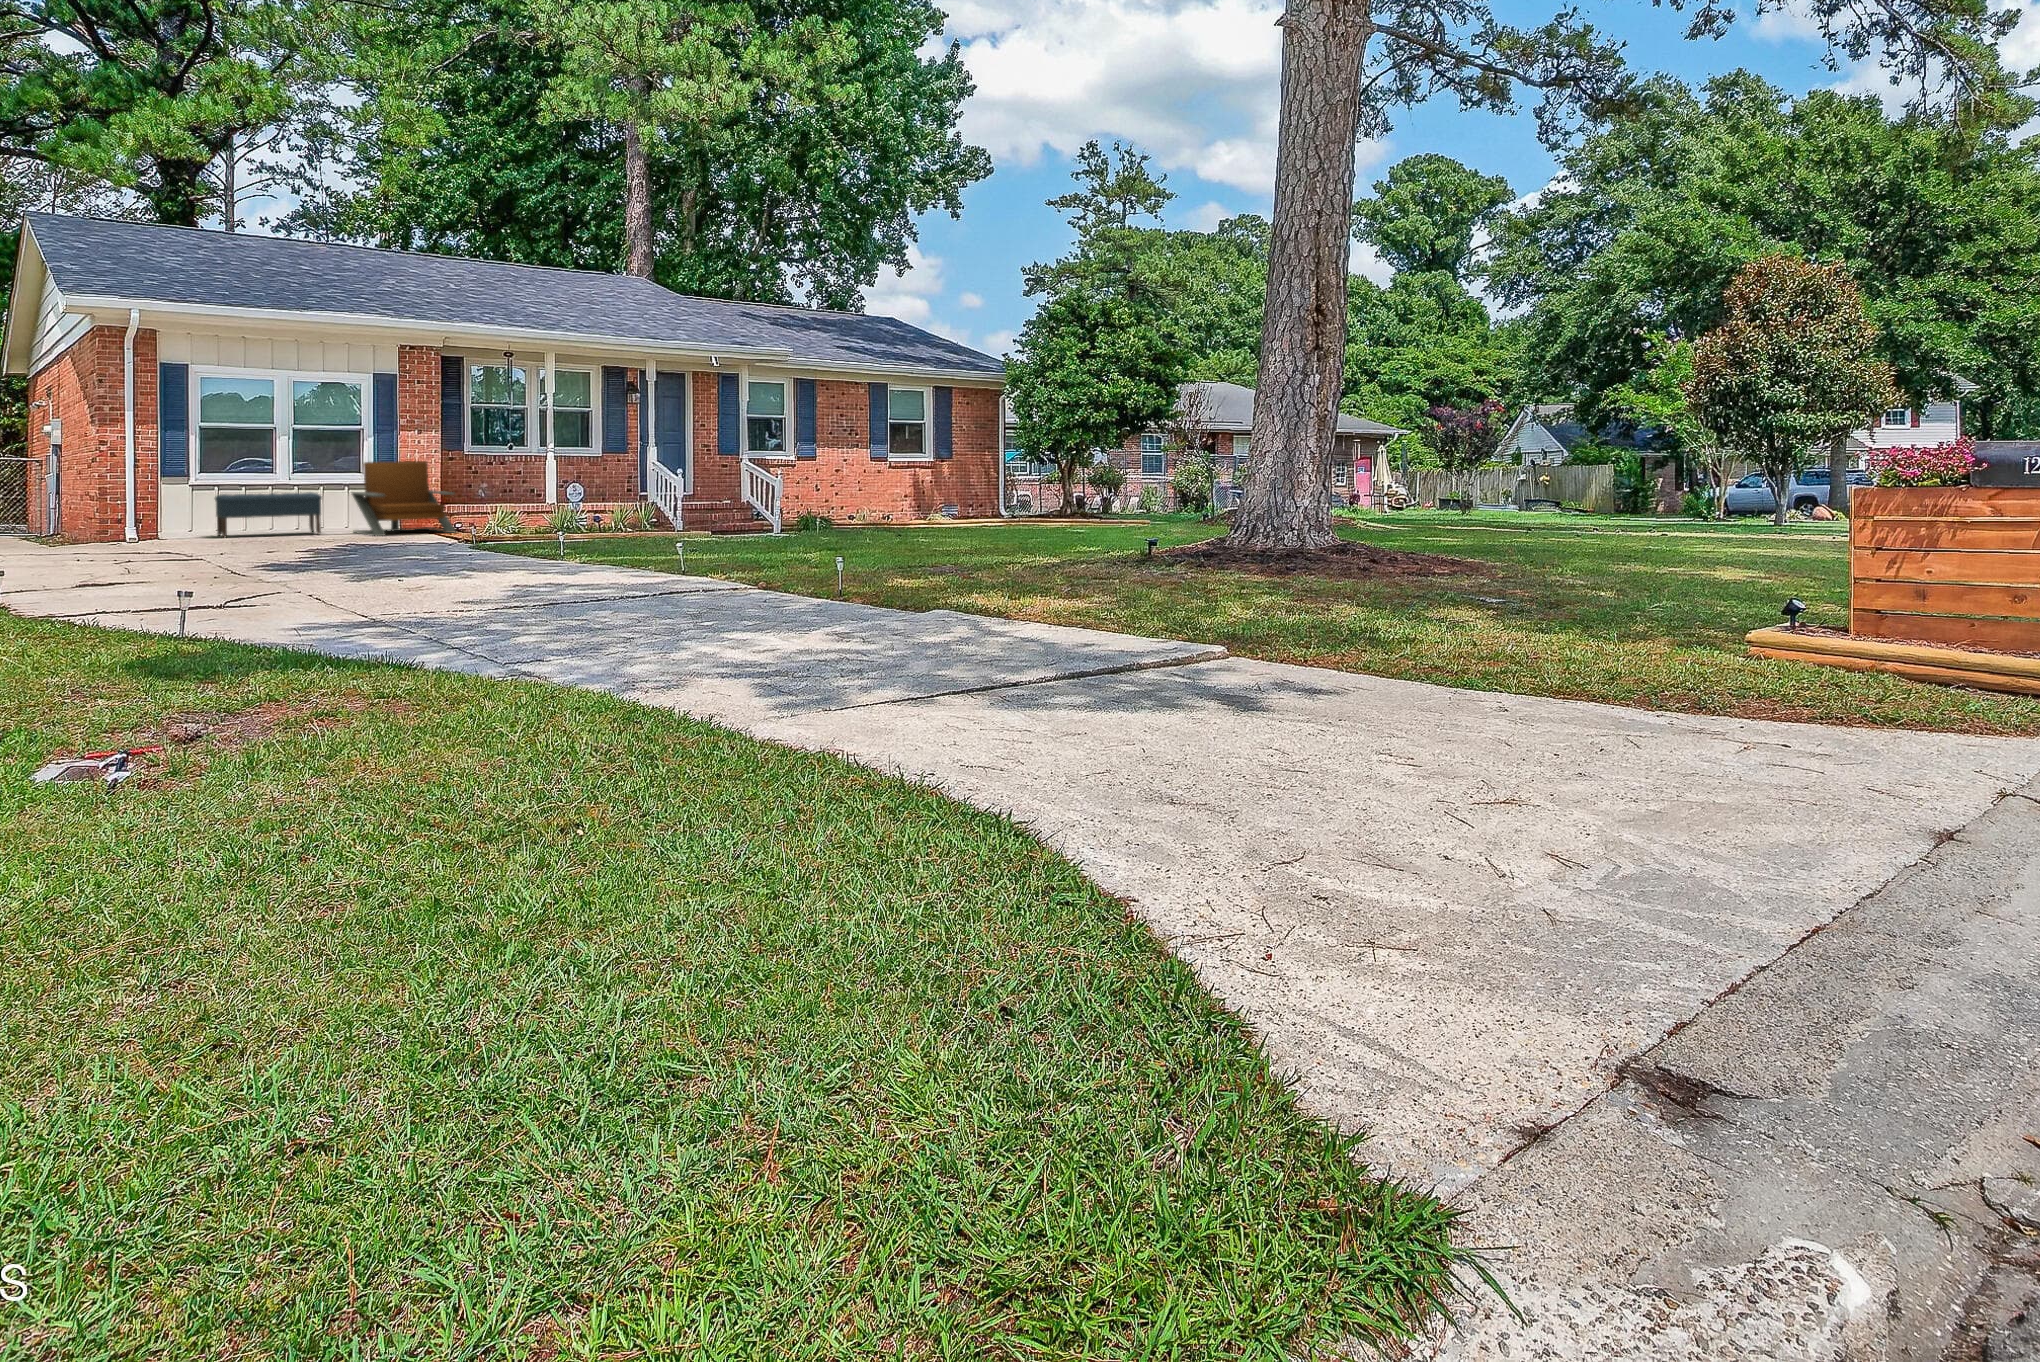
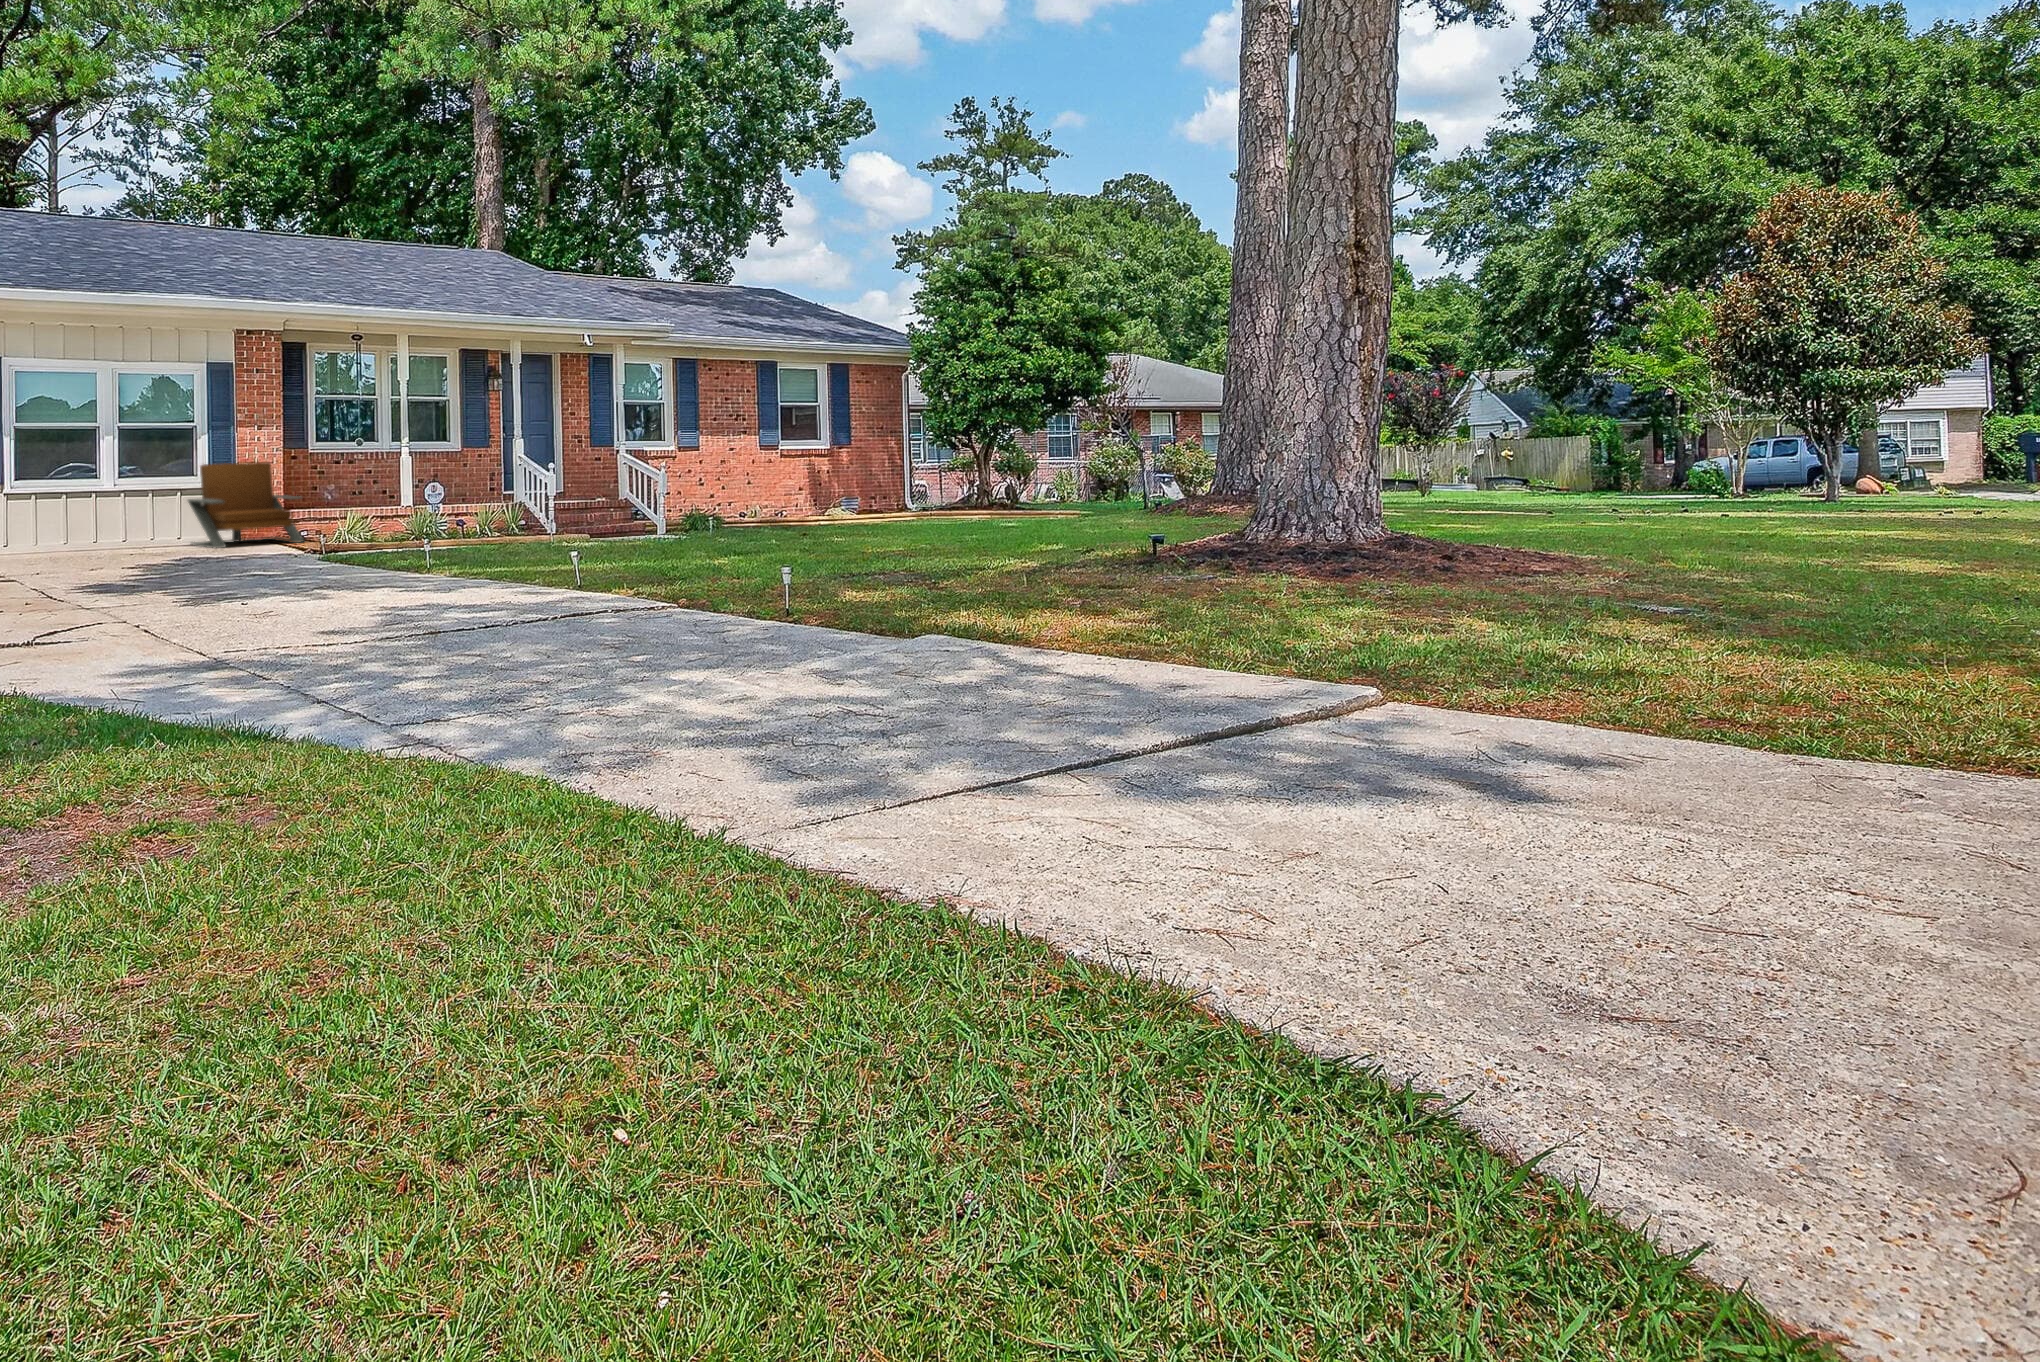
bench: present [215,493,322,538] -> none [36,500,155,555]

